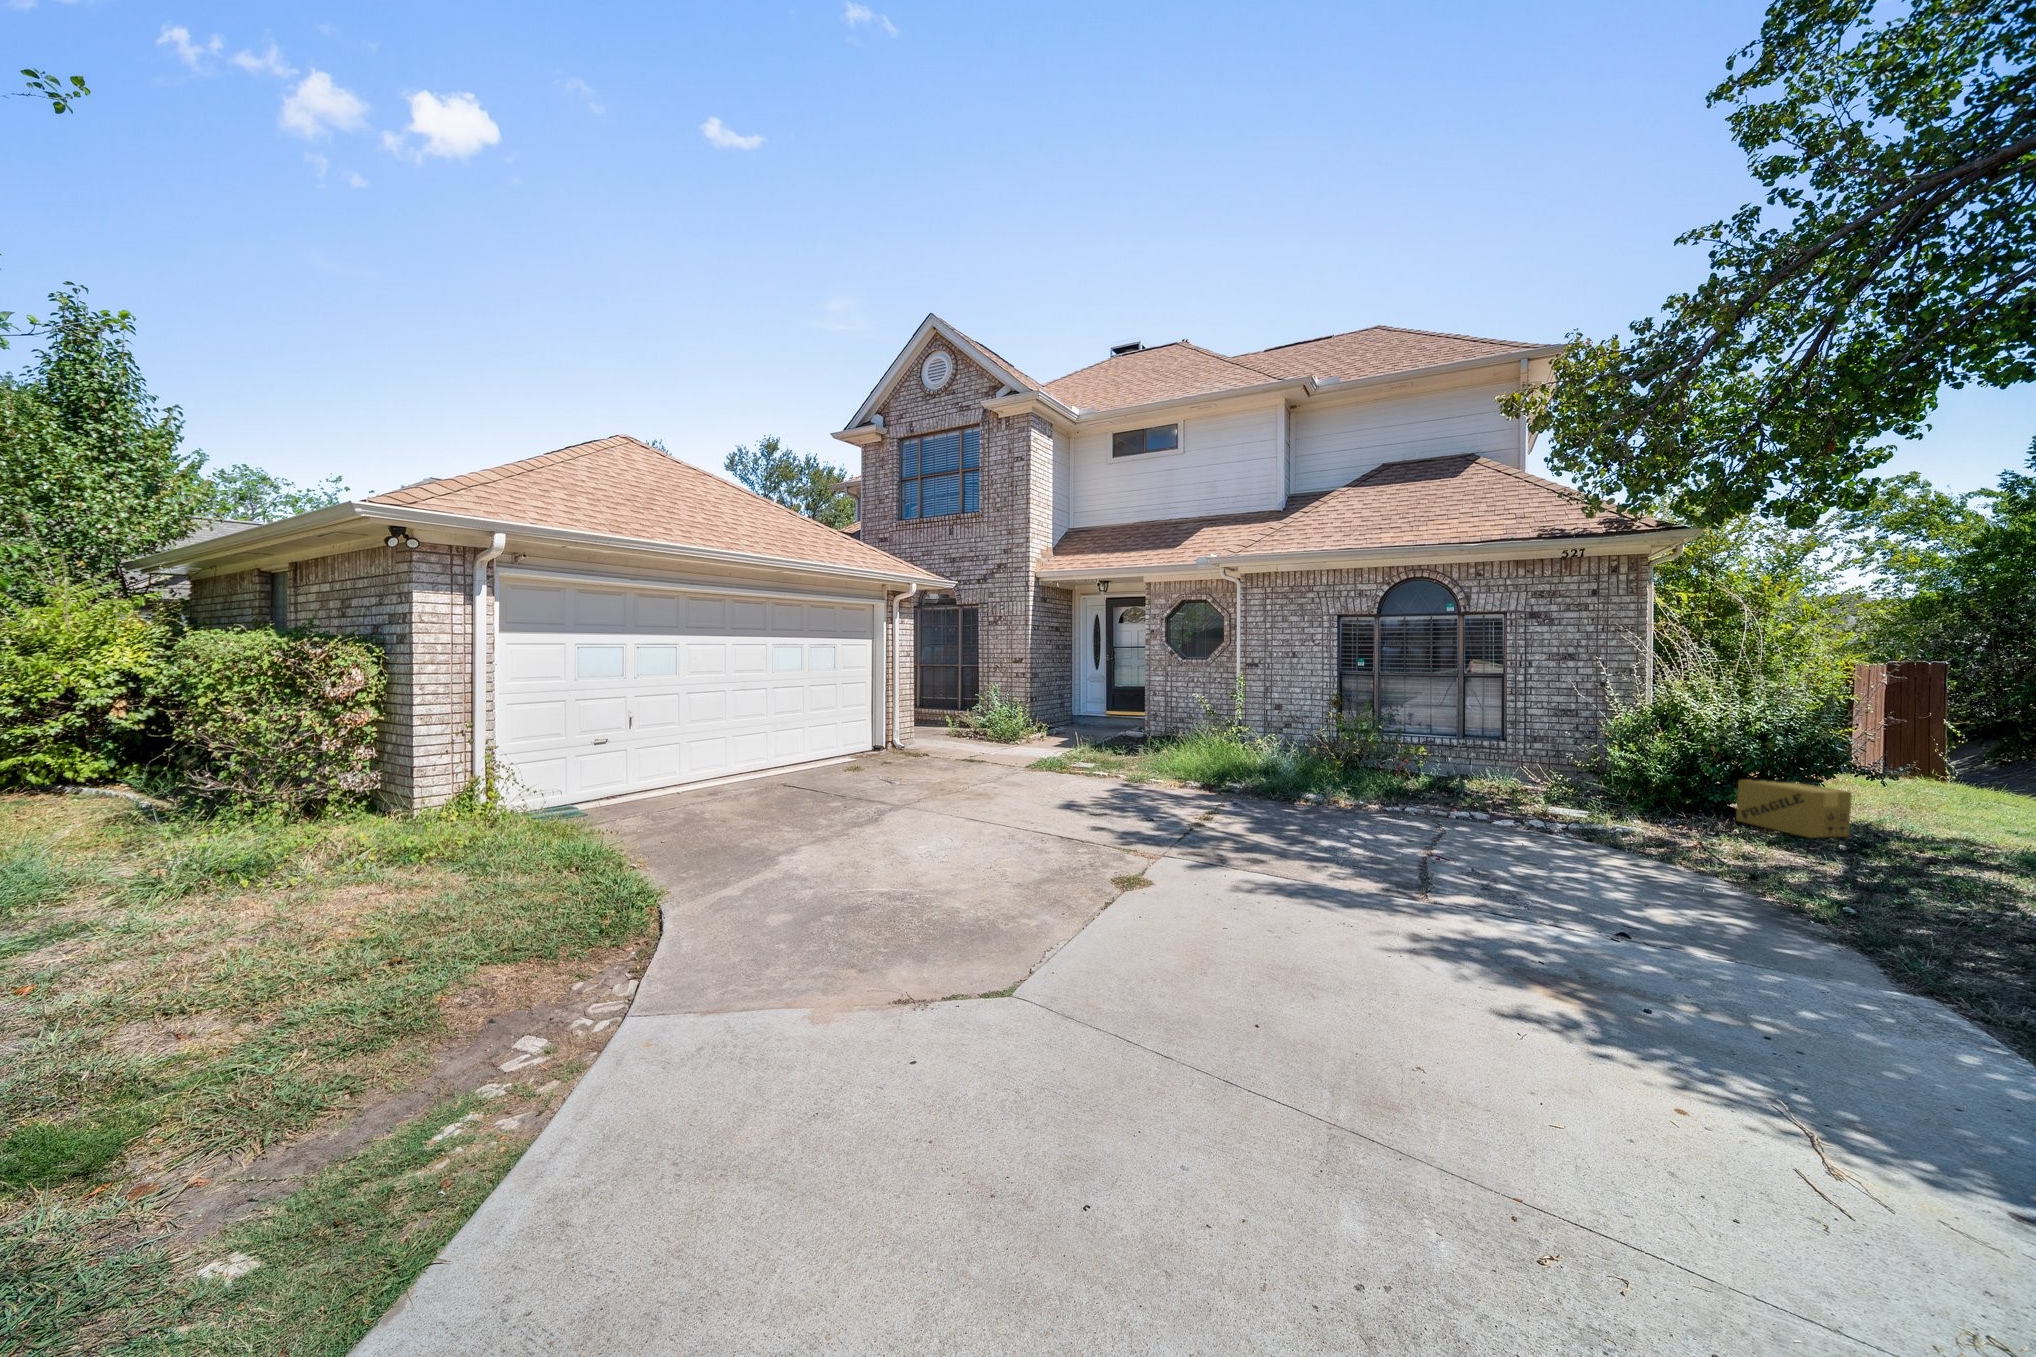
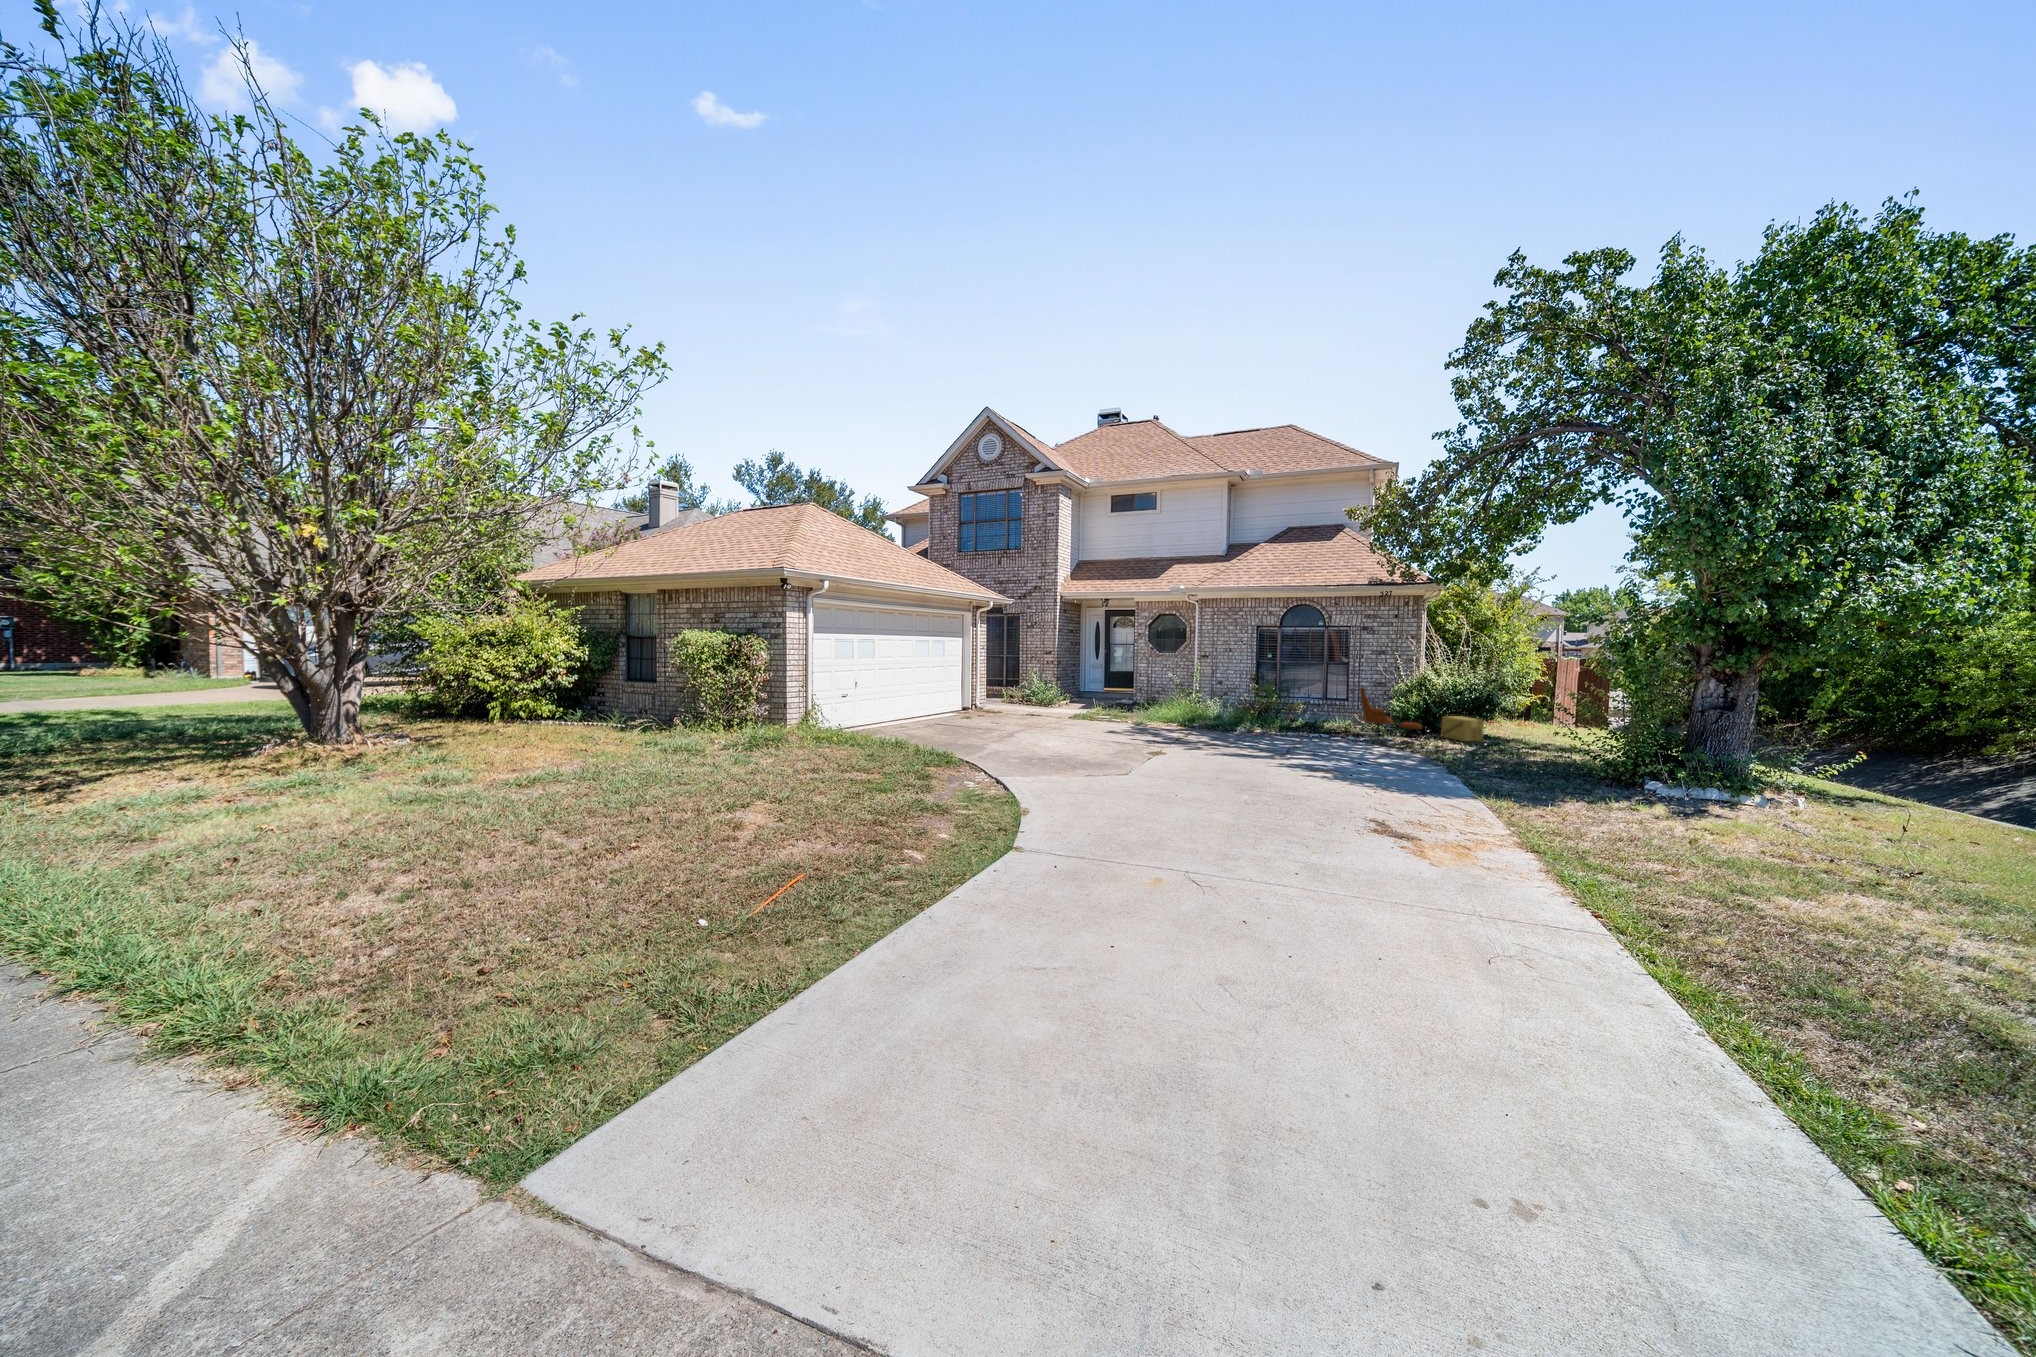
lounge chair: none [1554,720,1700,825] -> present [1359,687,1422,736]

